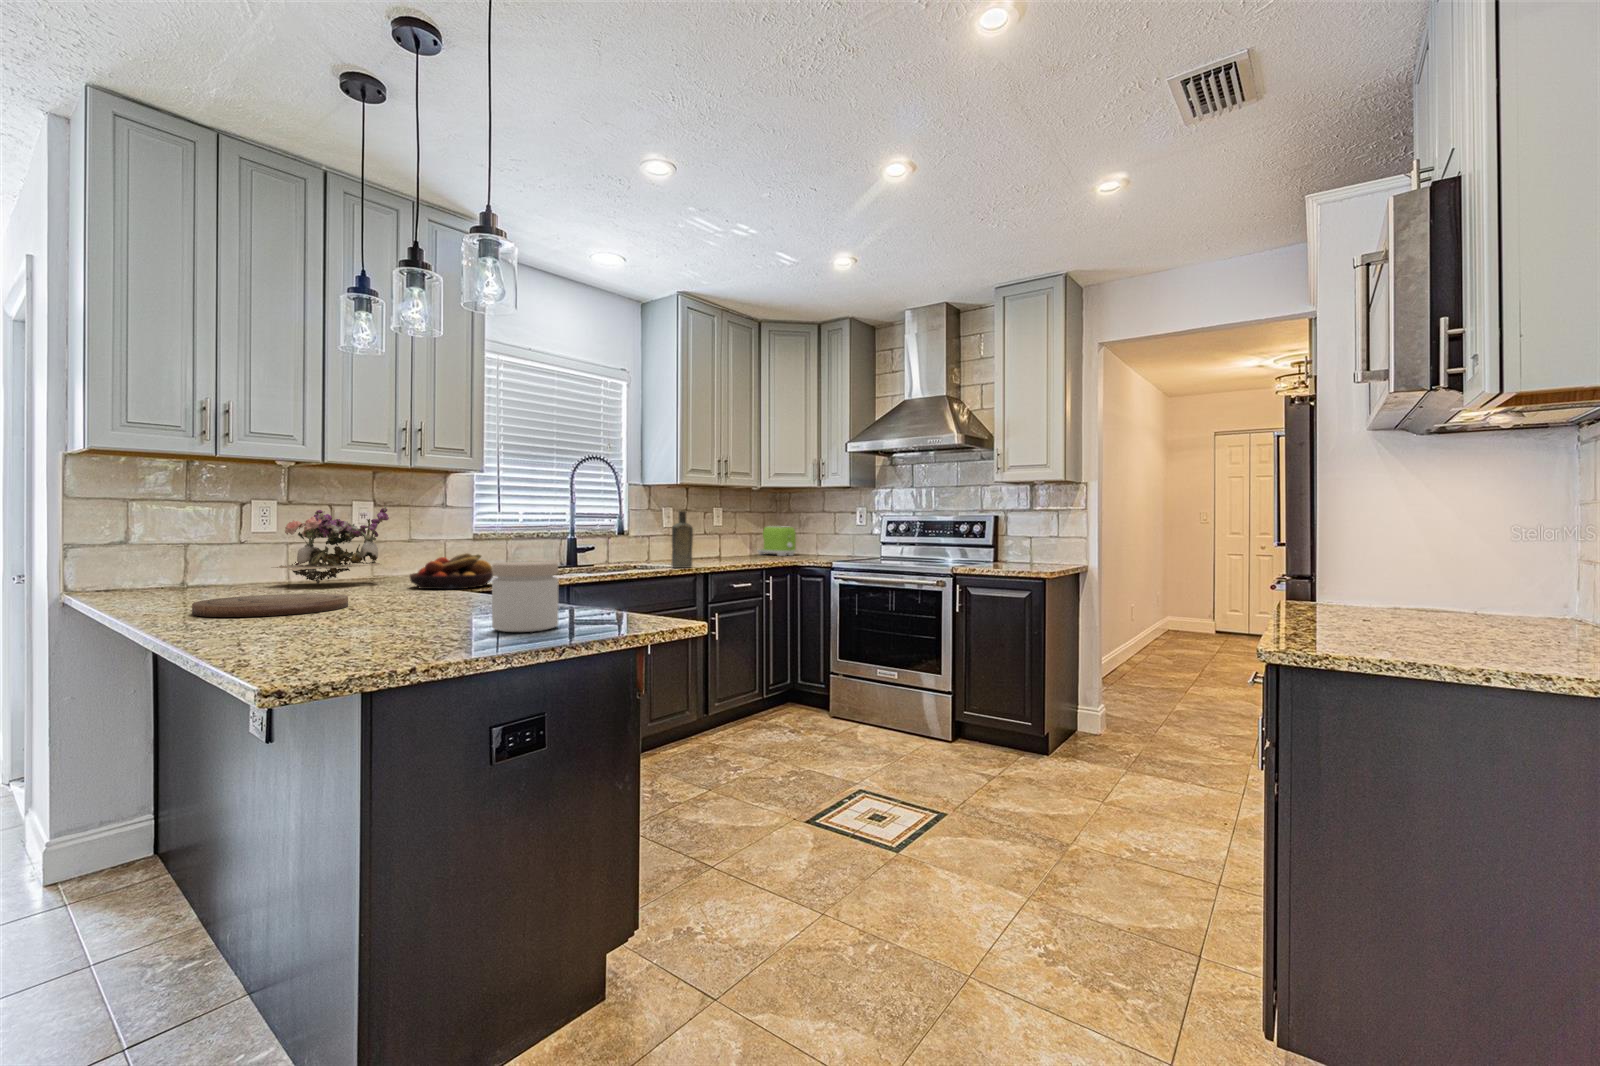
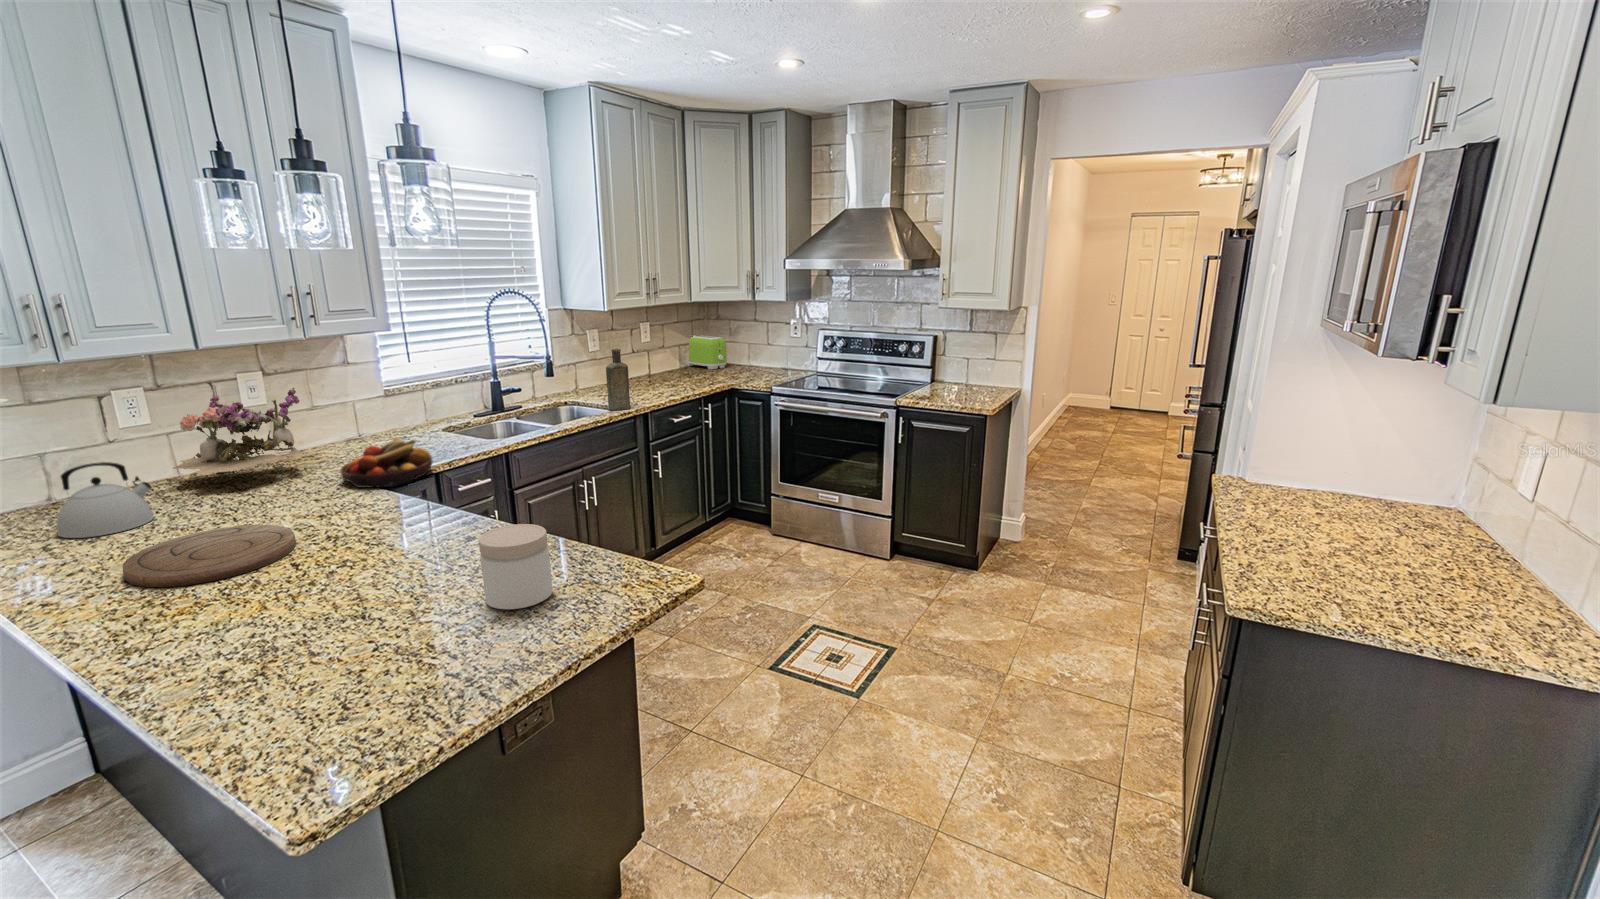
kettle: none [157,539,245,600] -> present [56,462,154,538]

